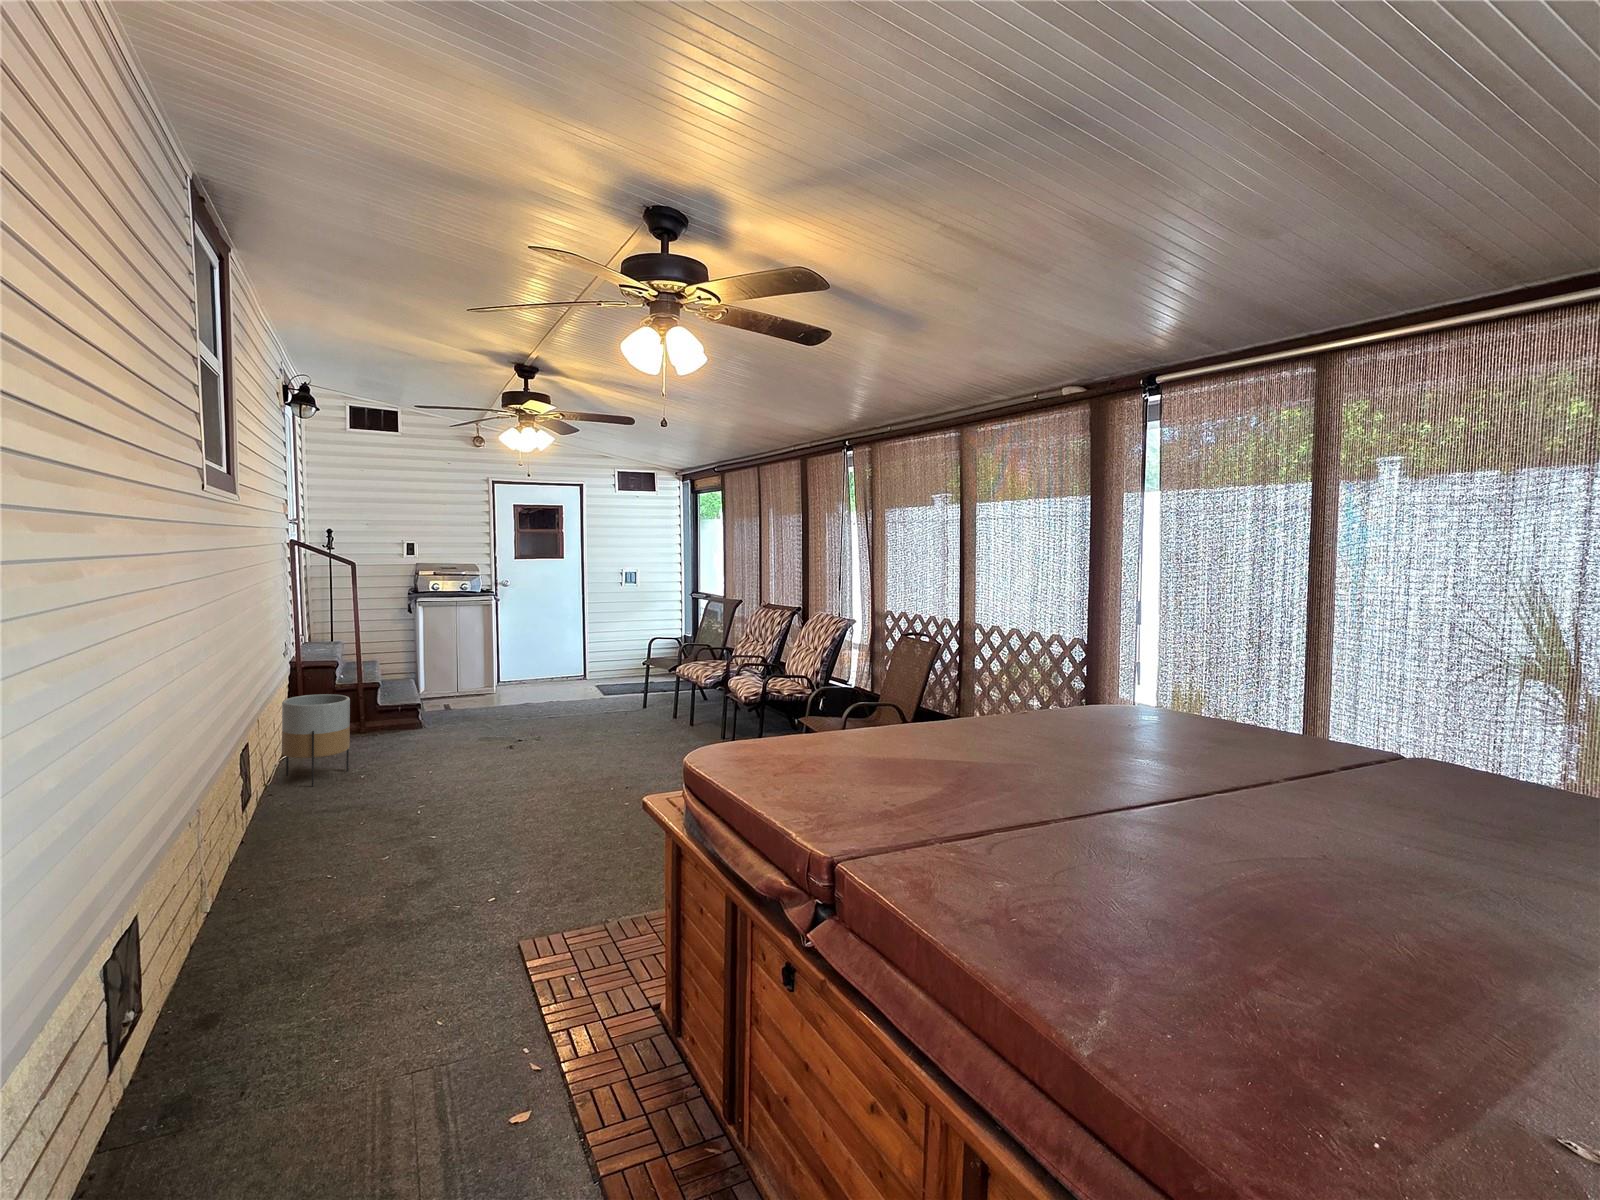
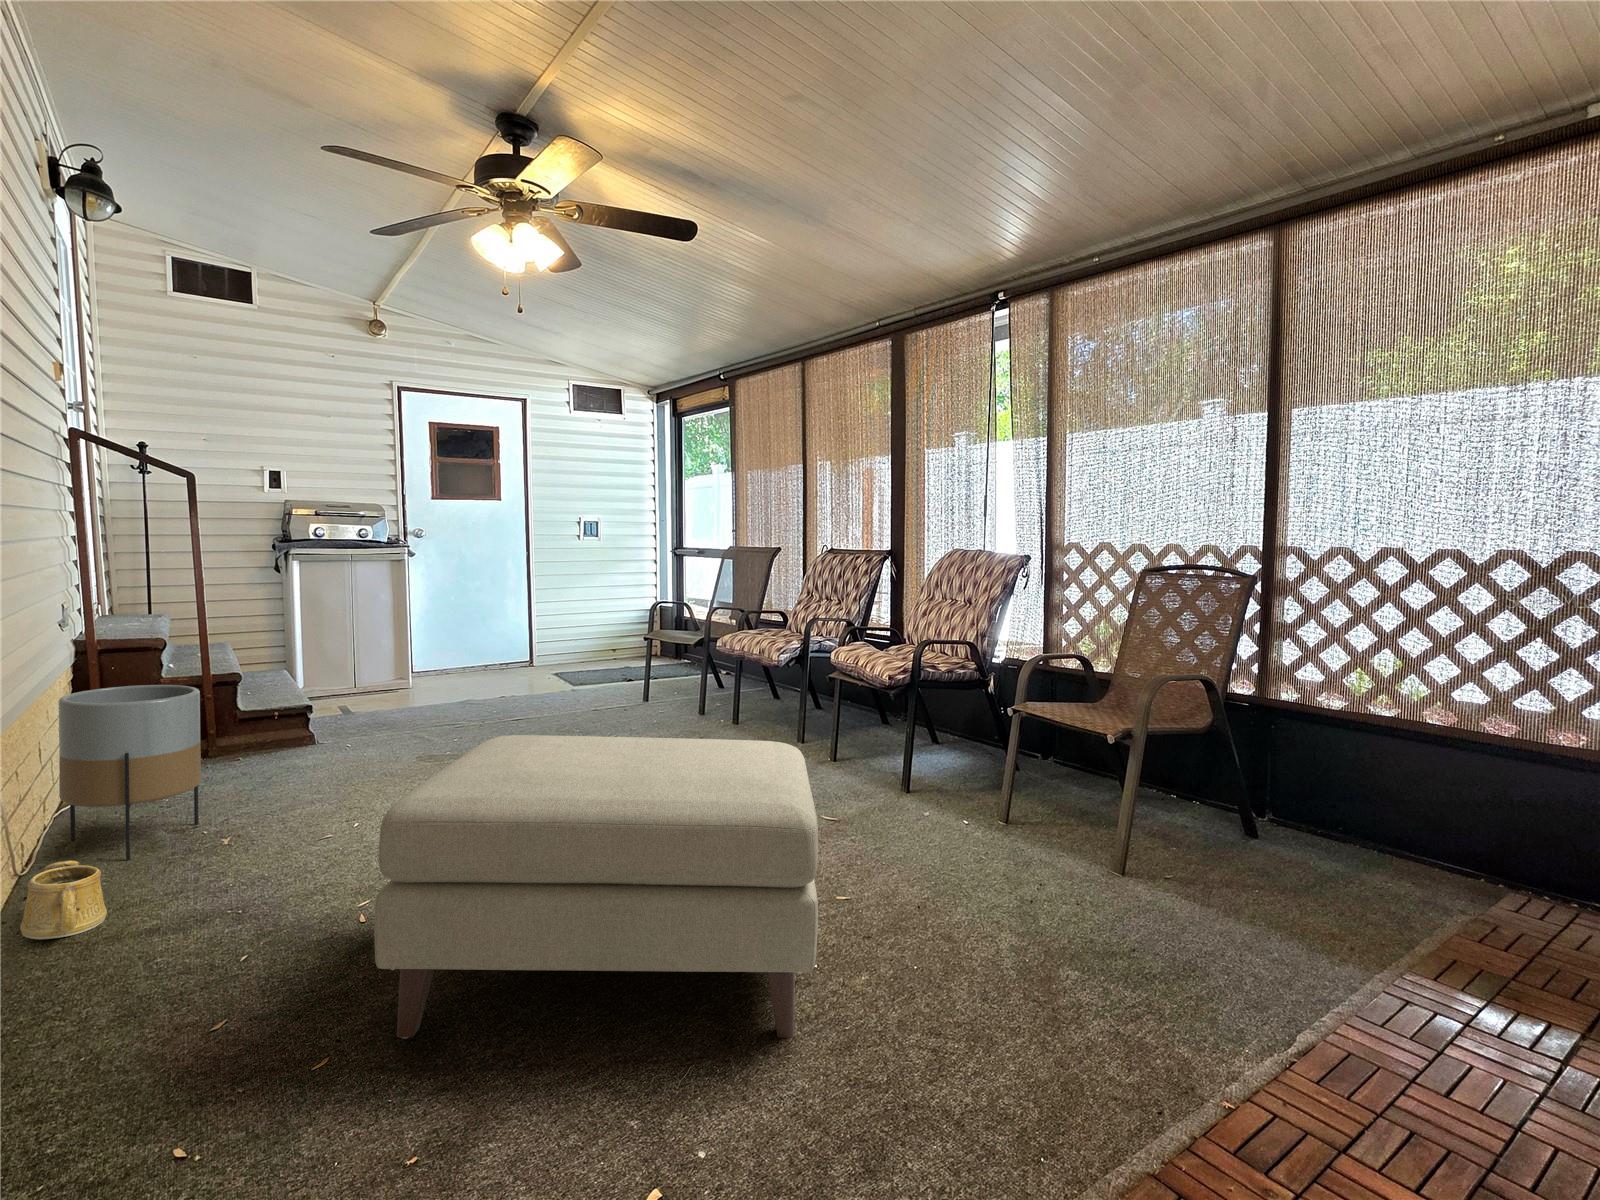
ottoman: none [401,732,625,875] -> present [374,735,818,1039]
watering can: none [265,783,301,817] -> present [20,861,107,939]

